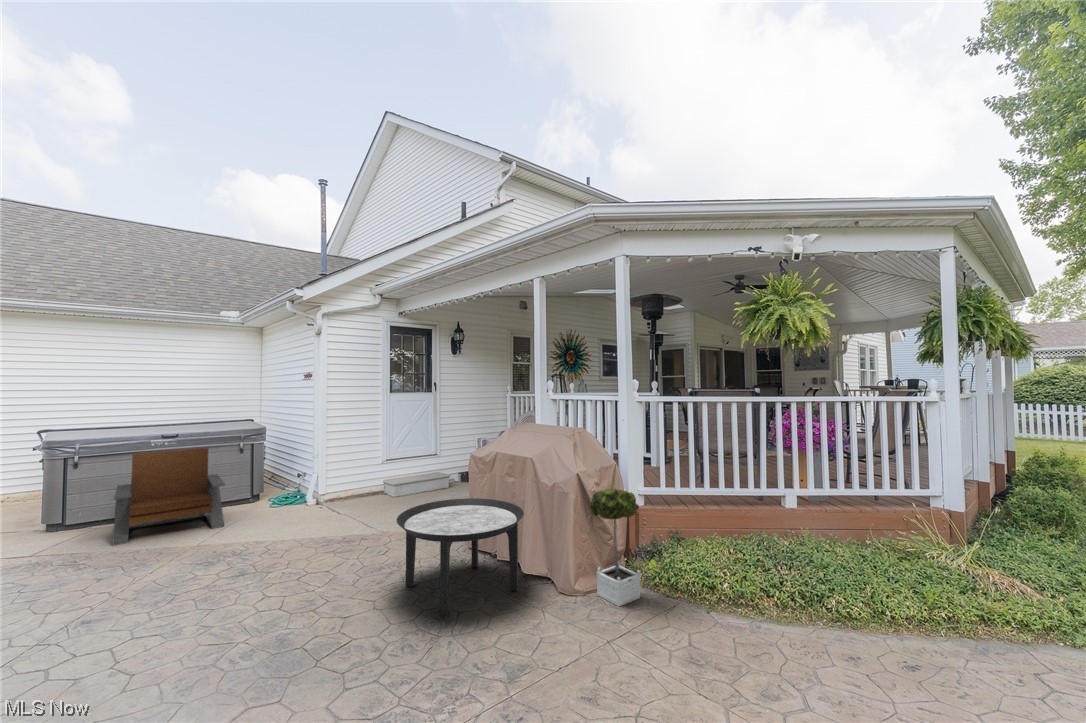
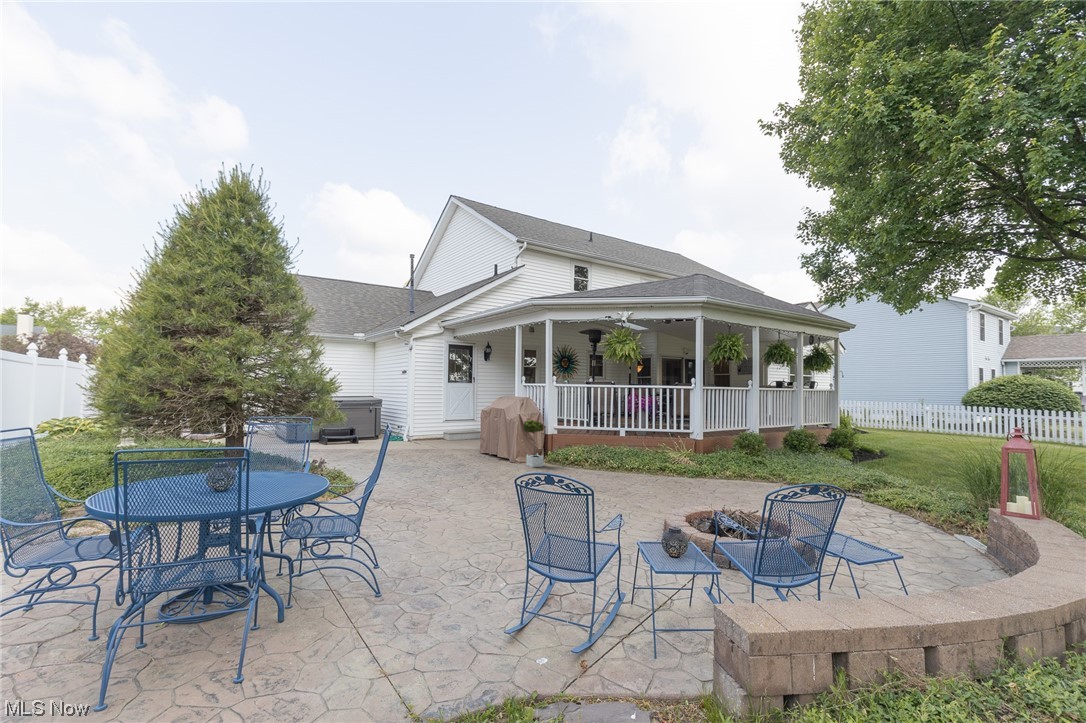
lounge chair: present [112,448,225,546] -> none [318,408,368,449]
round table: present [397,498,524,617] -> none [446,429,499,466]

